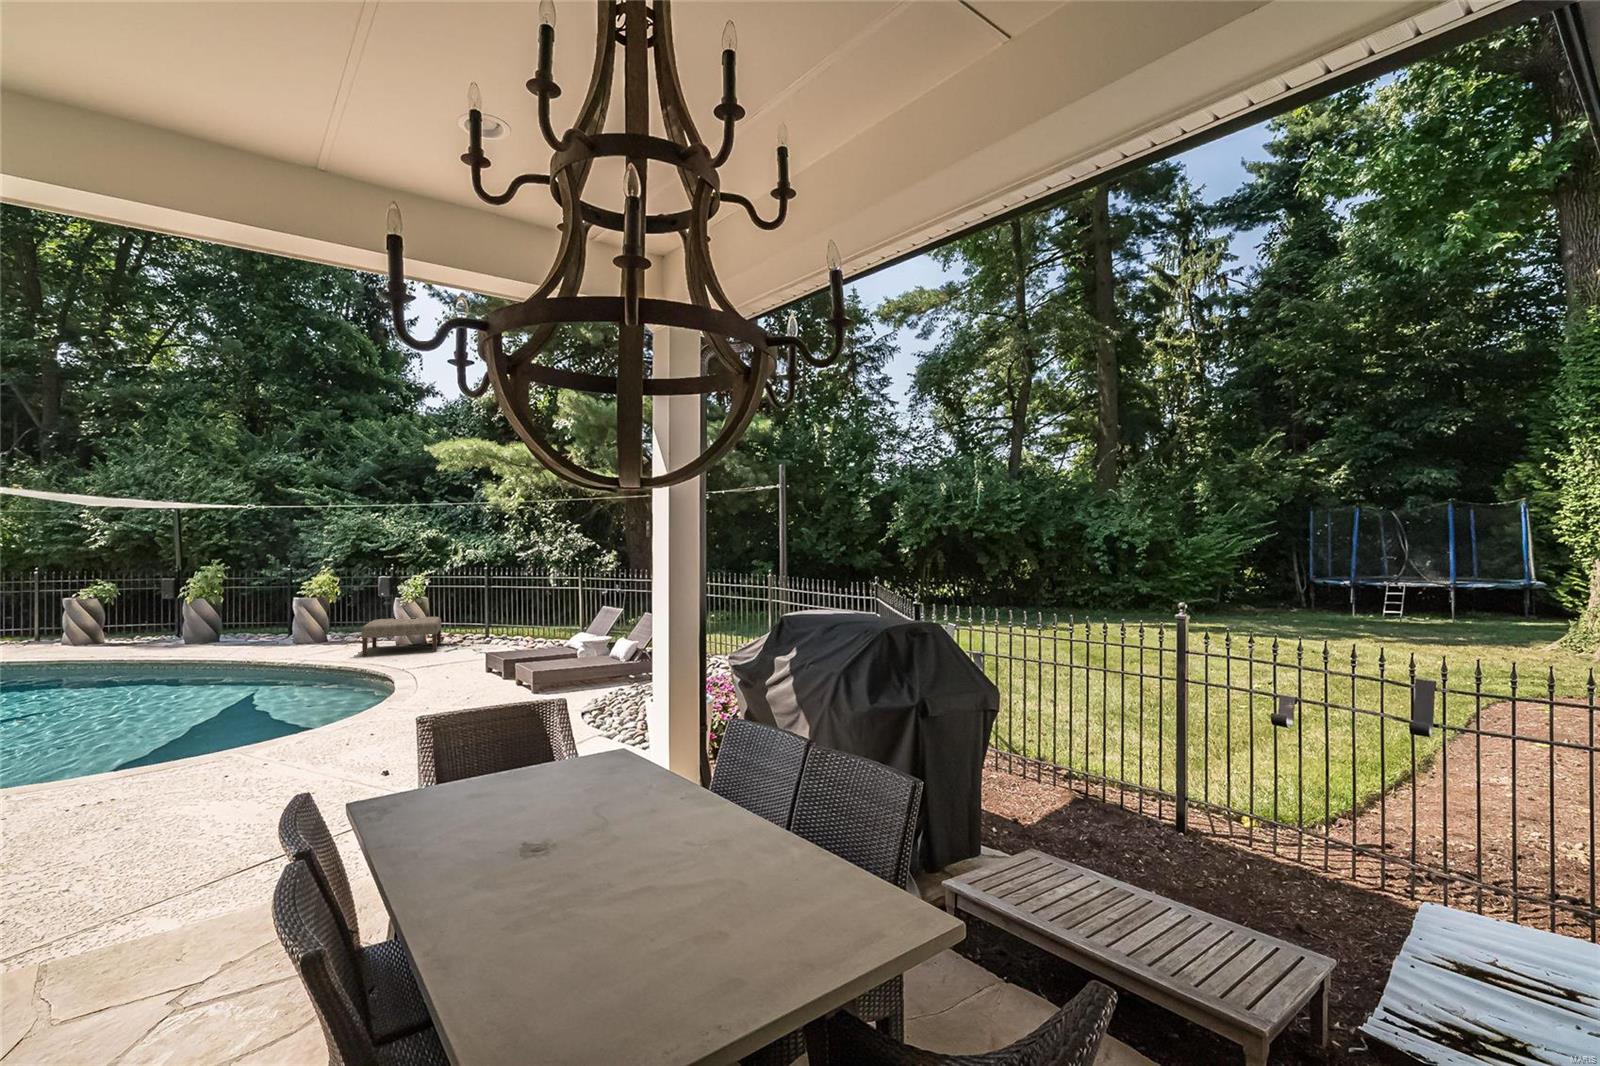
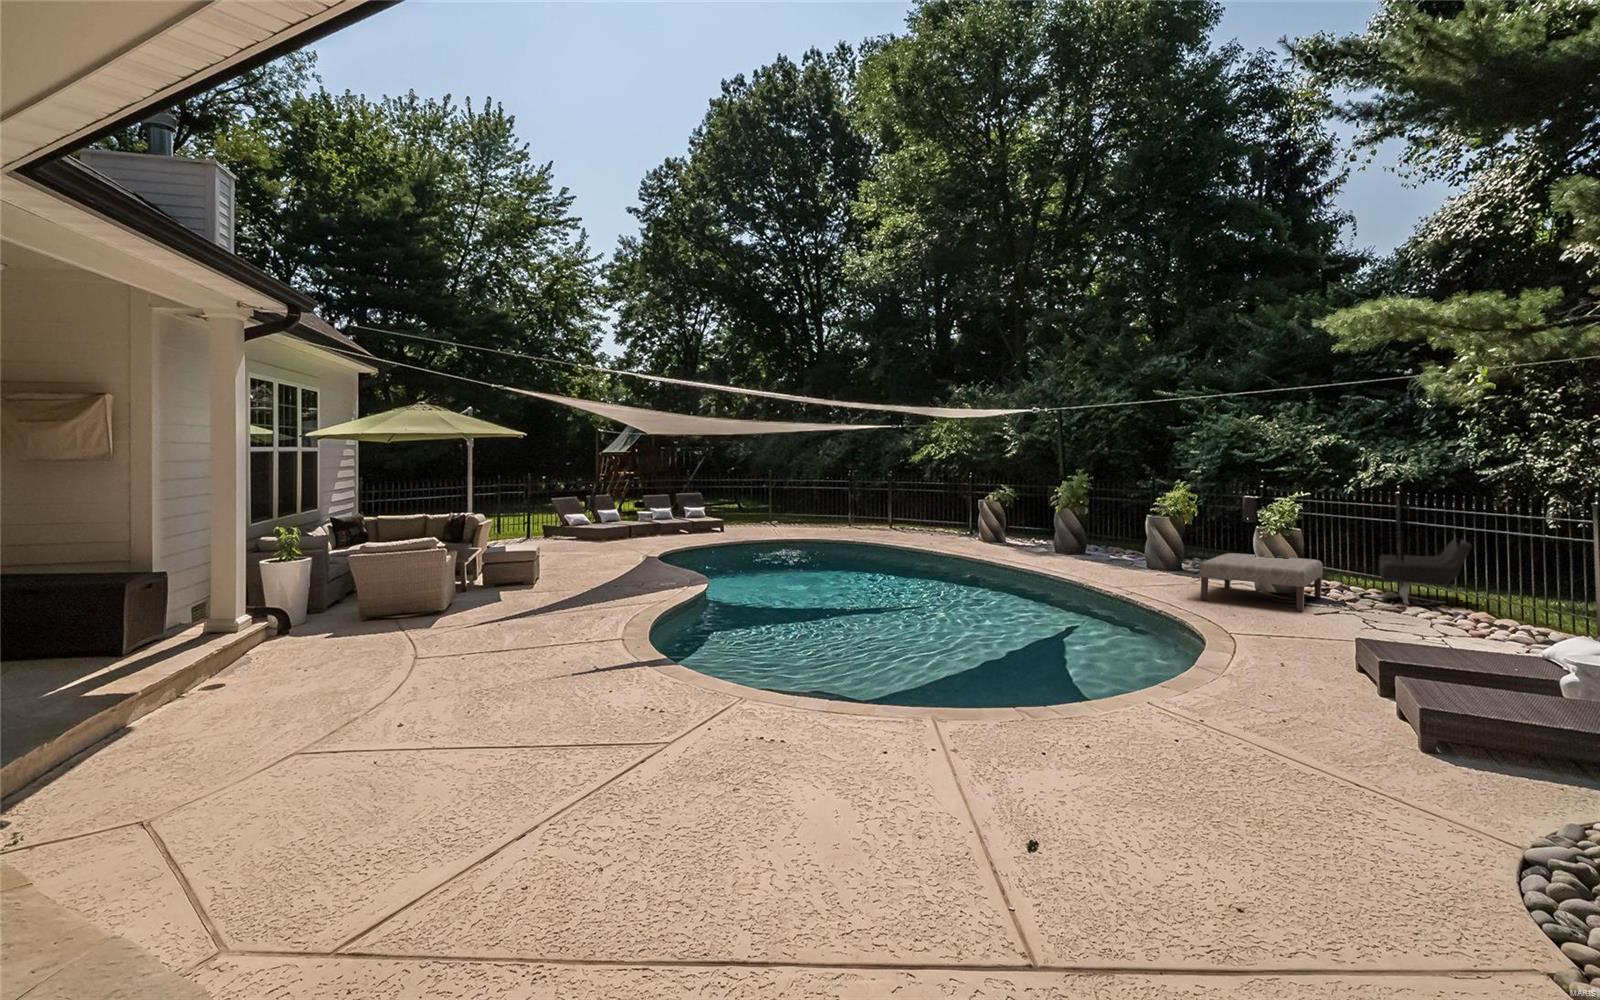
lounge chair: none [465,595,520,639] -> present [1379,539,1472,604]

